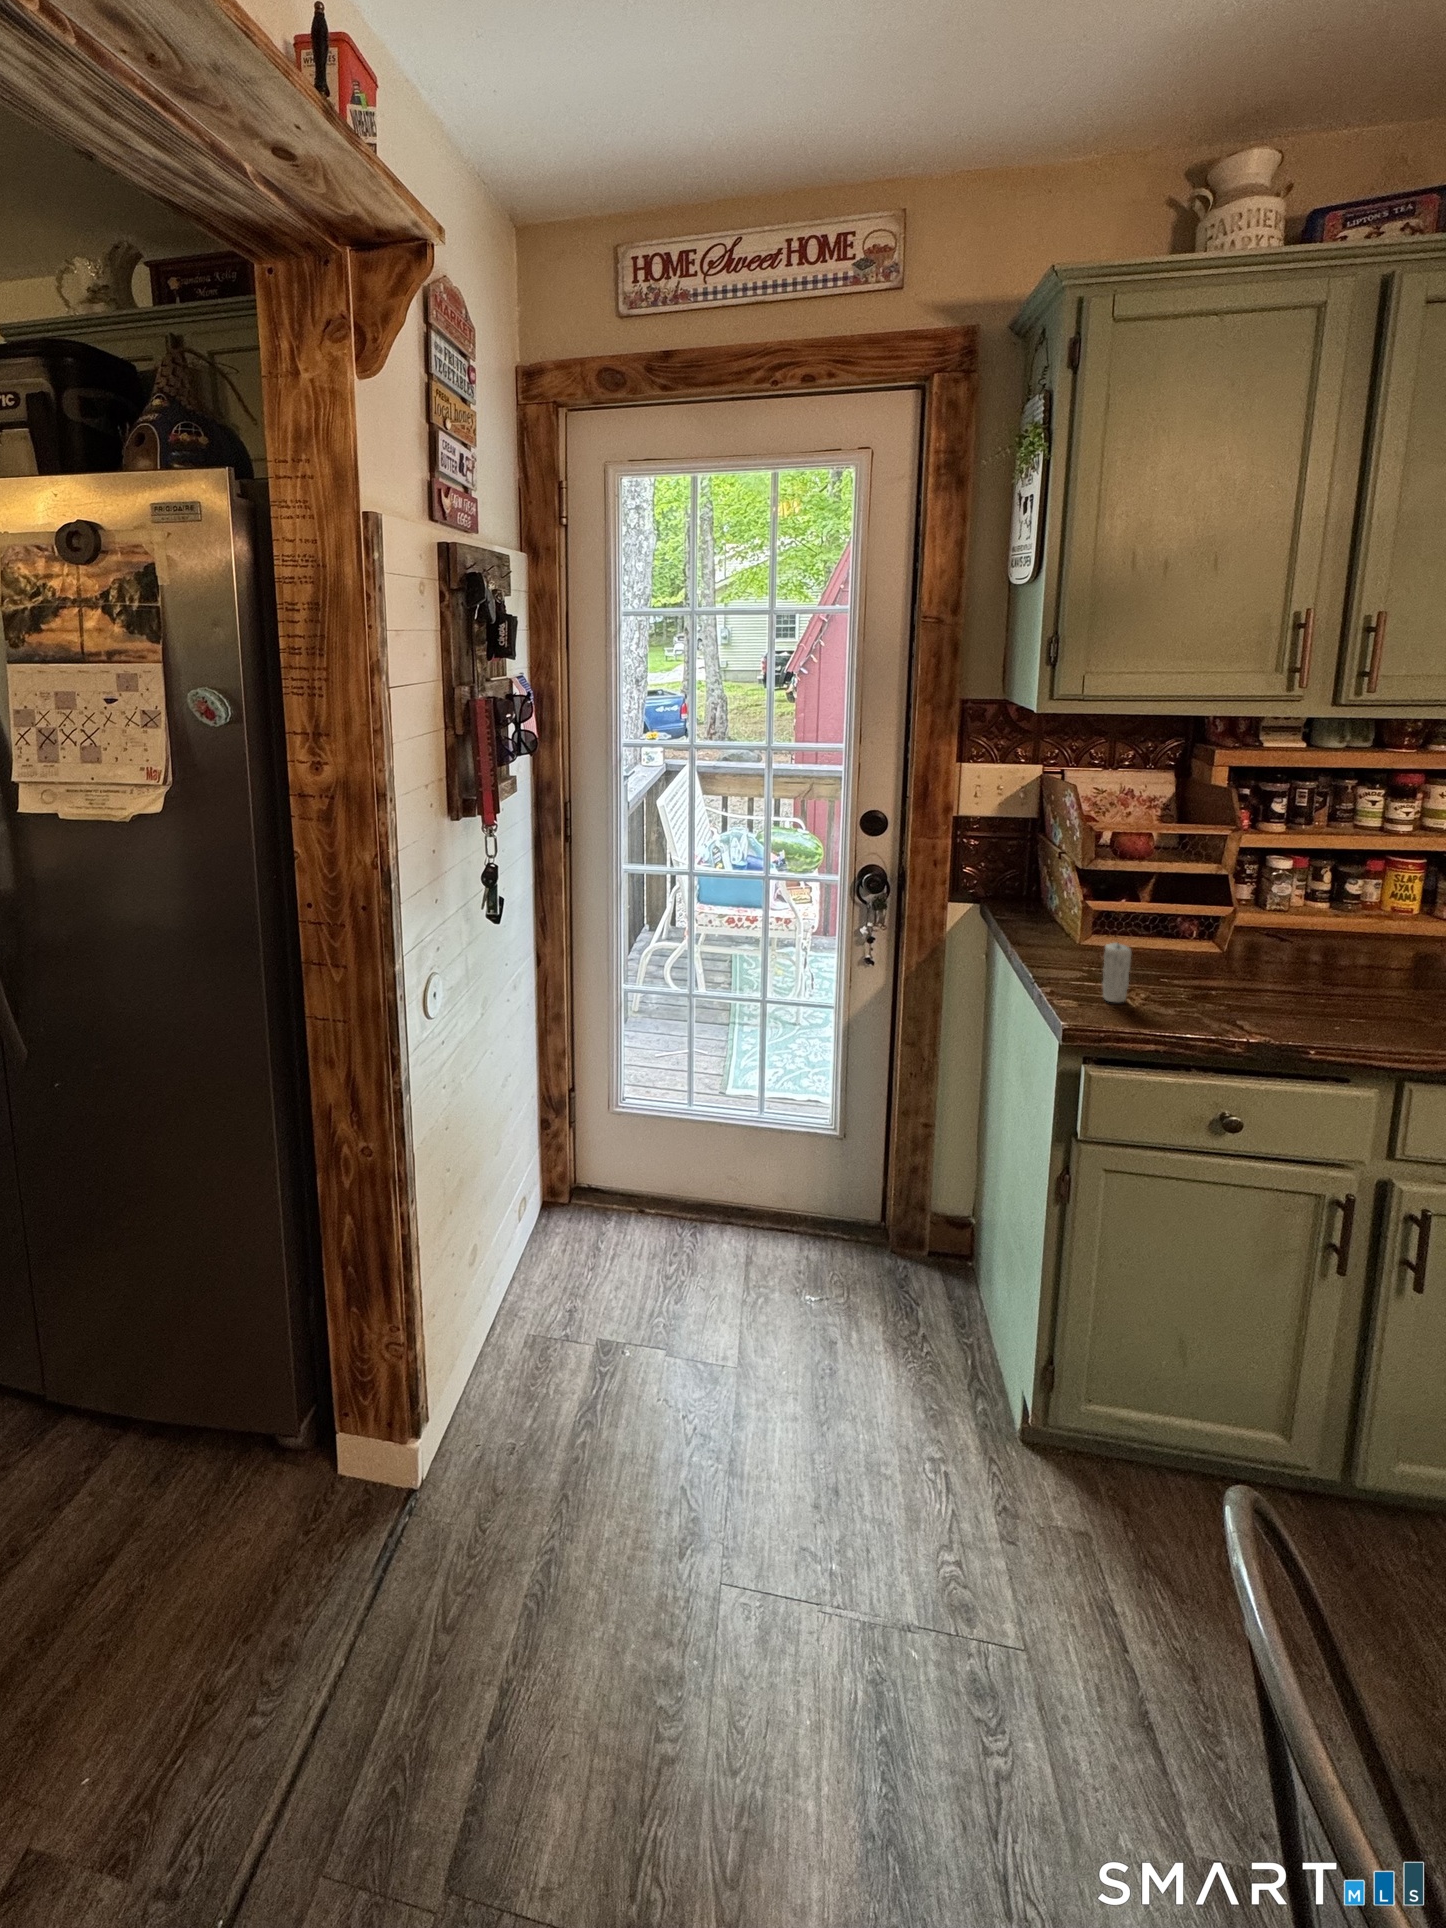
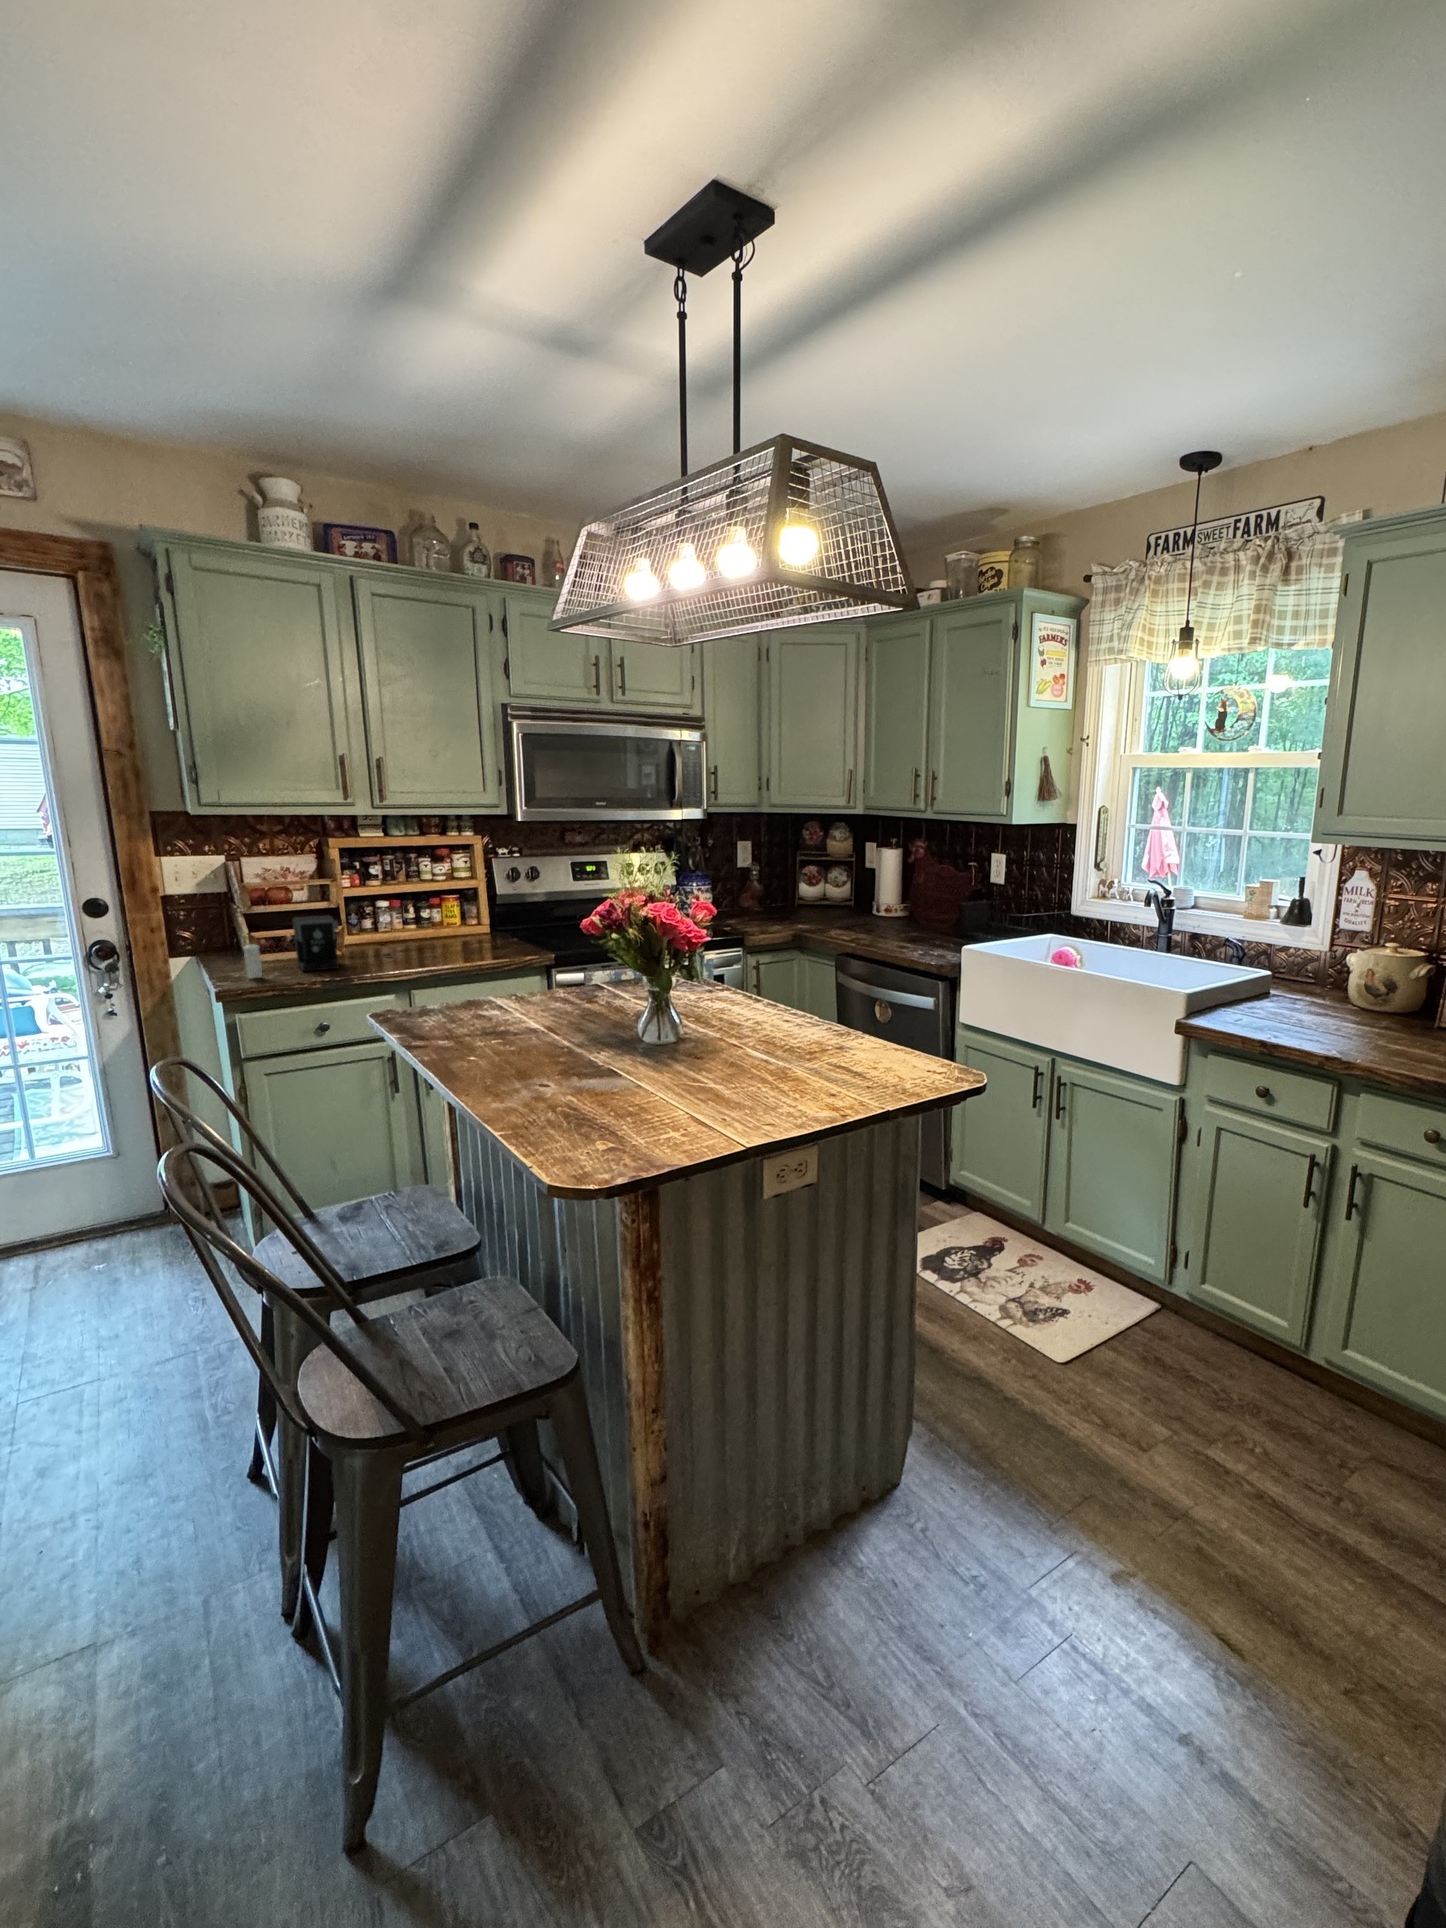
coffee maker: none [1160,892,1325,1003] -> present [293,916,391,971]

